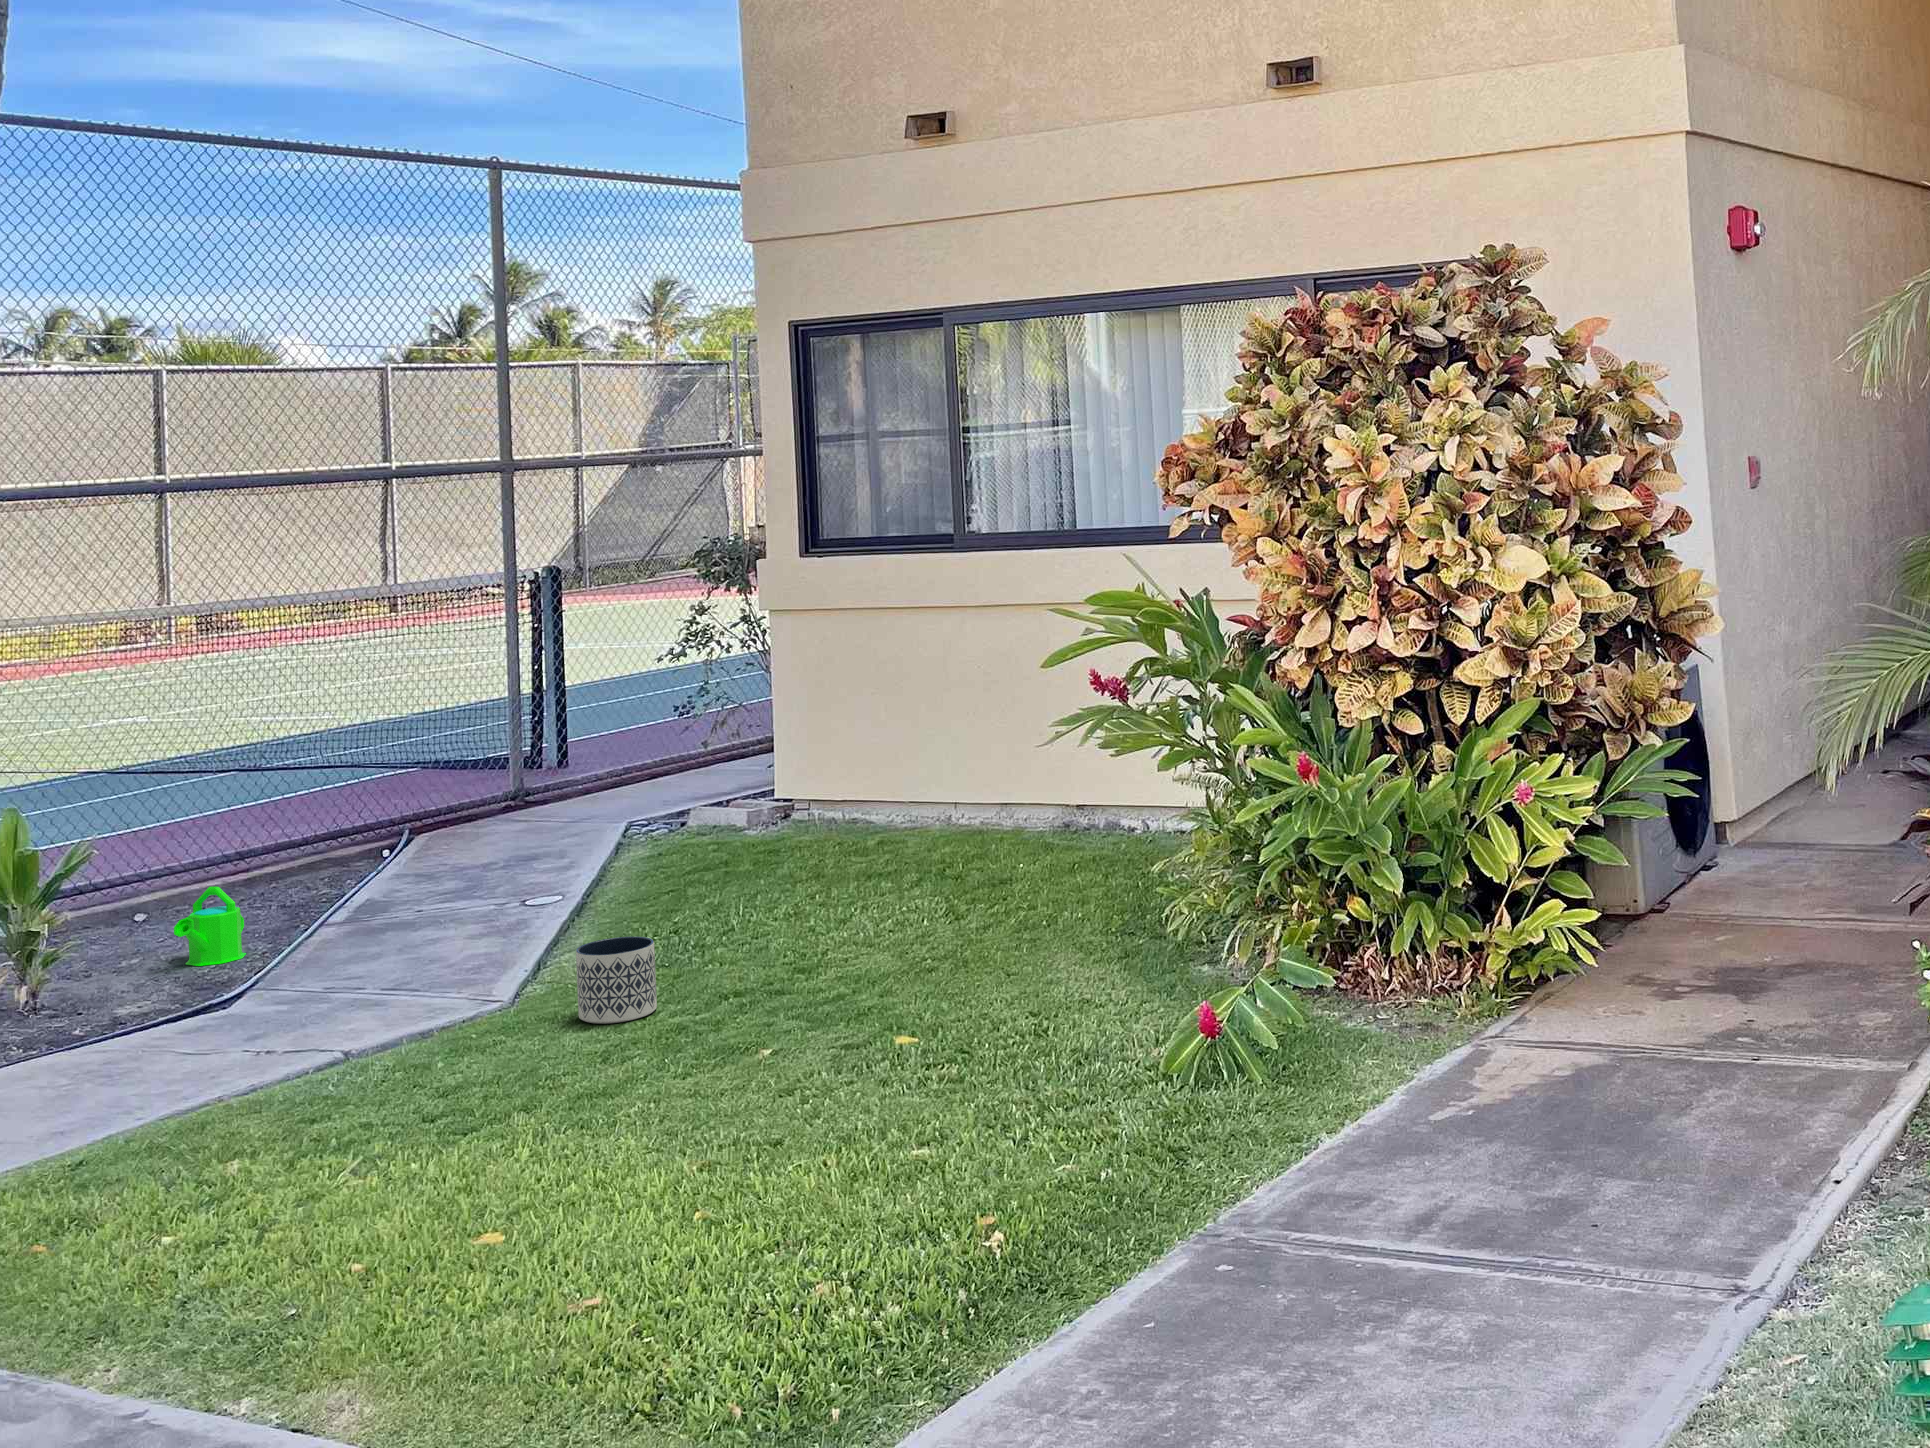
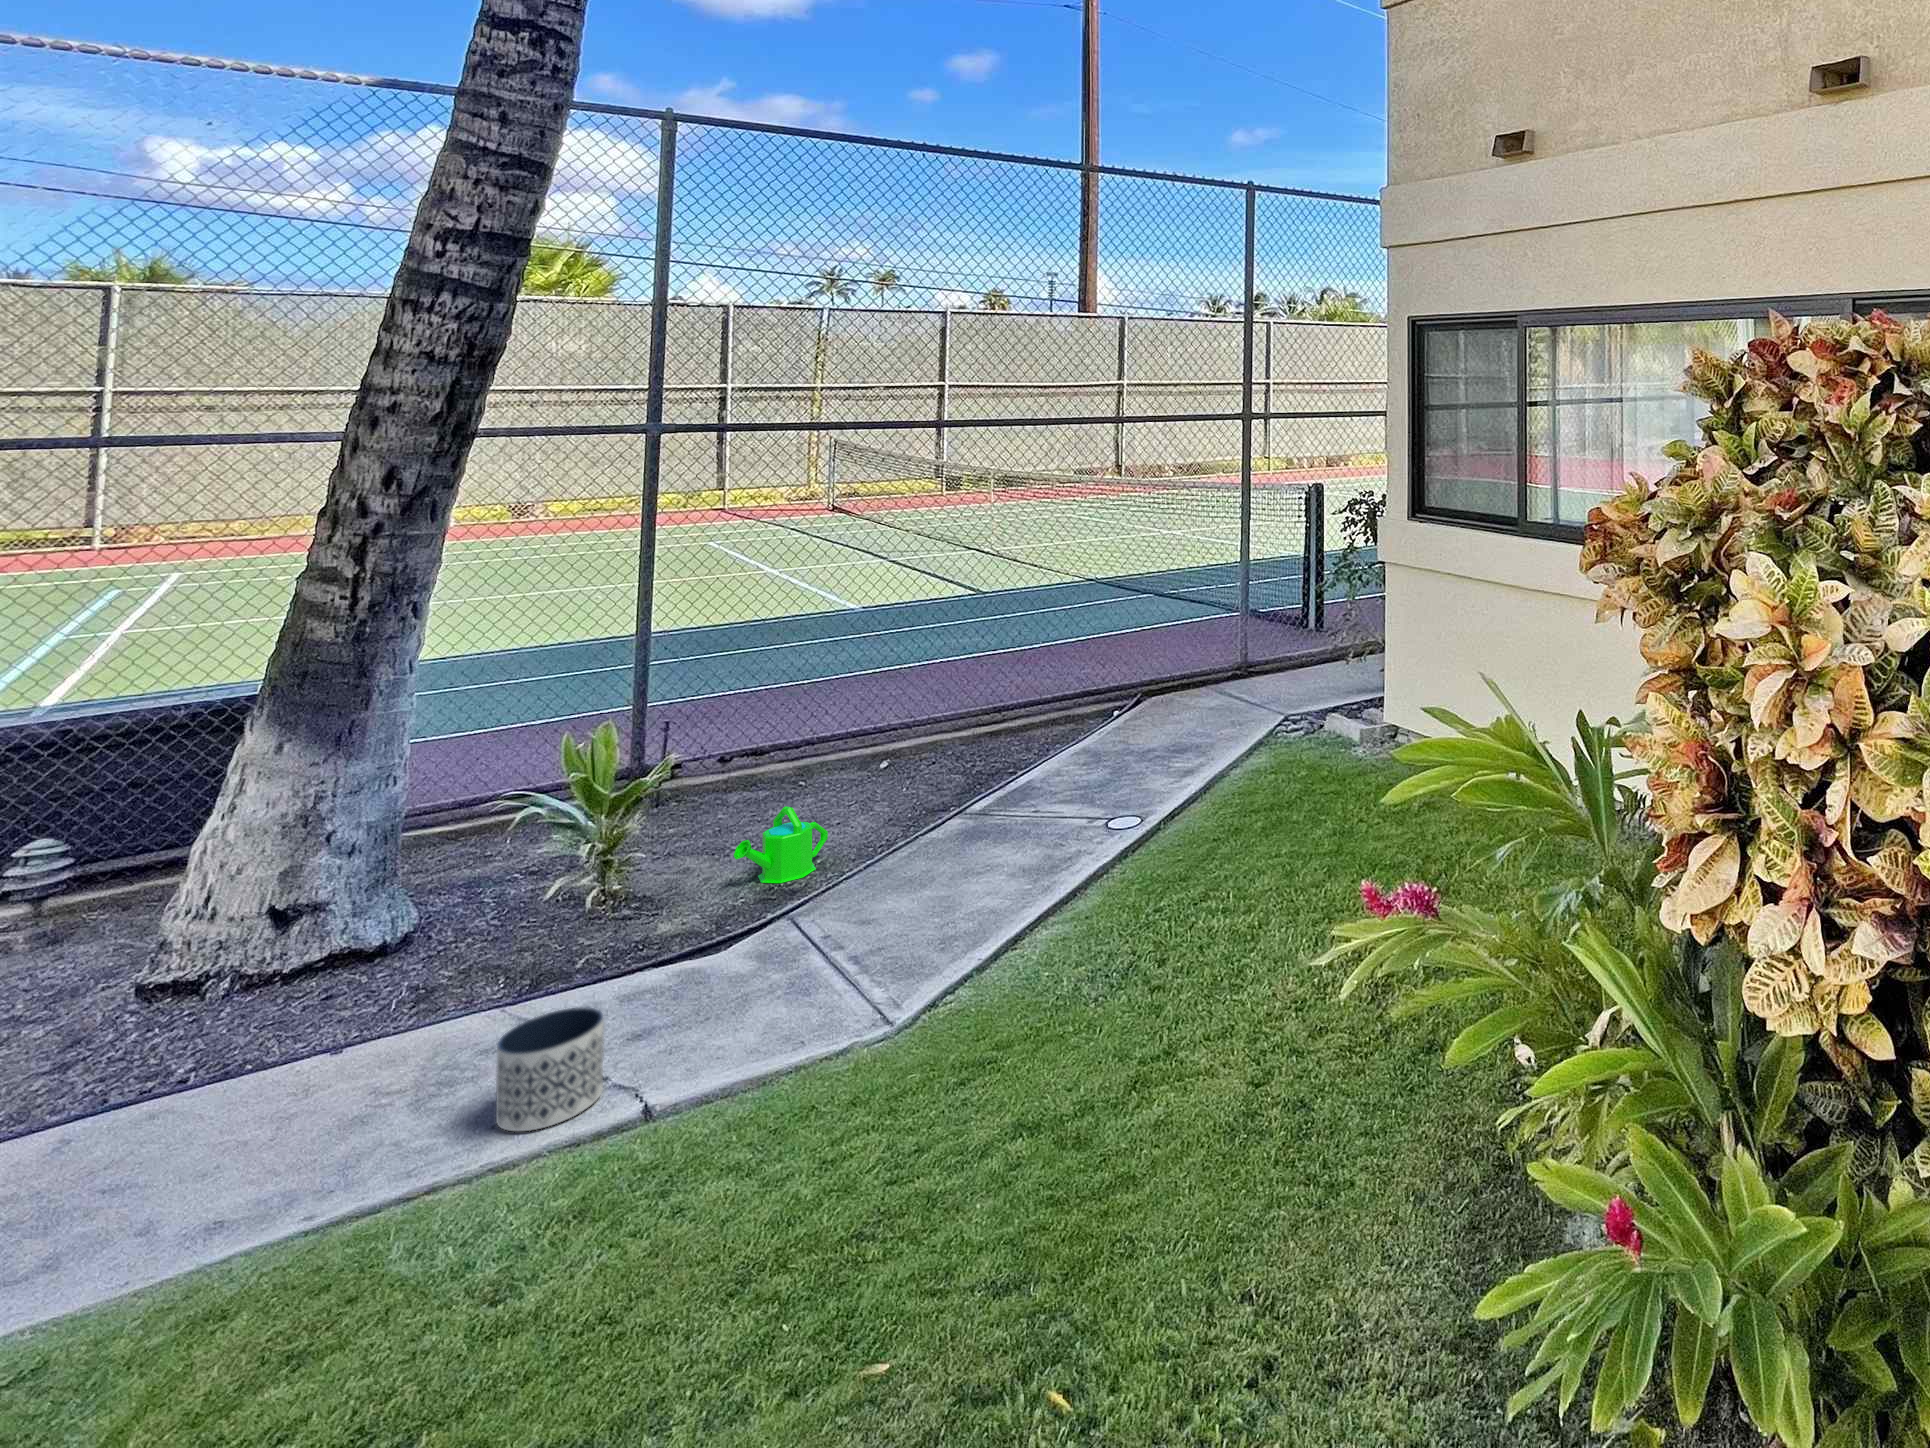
planter: present [576,937,657,1024] -> present [496,1007,604,1131]

